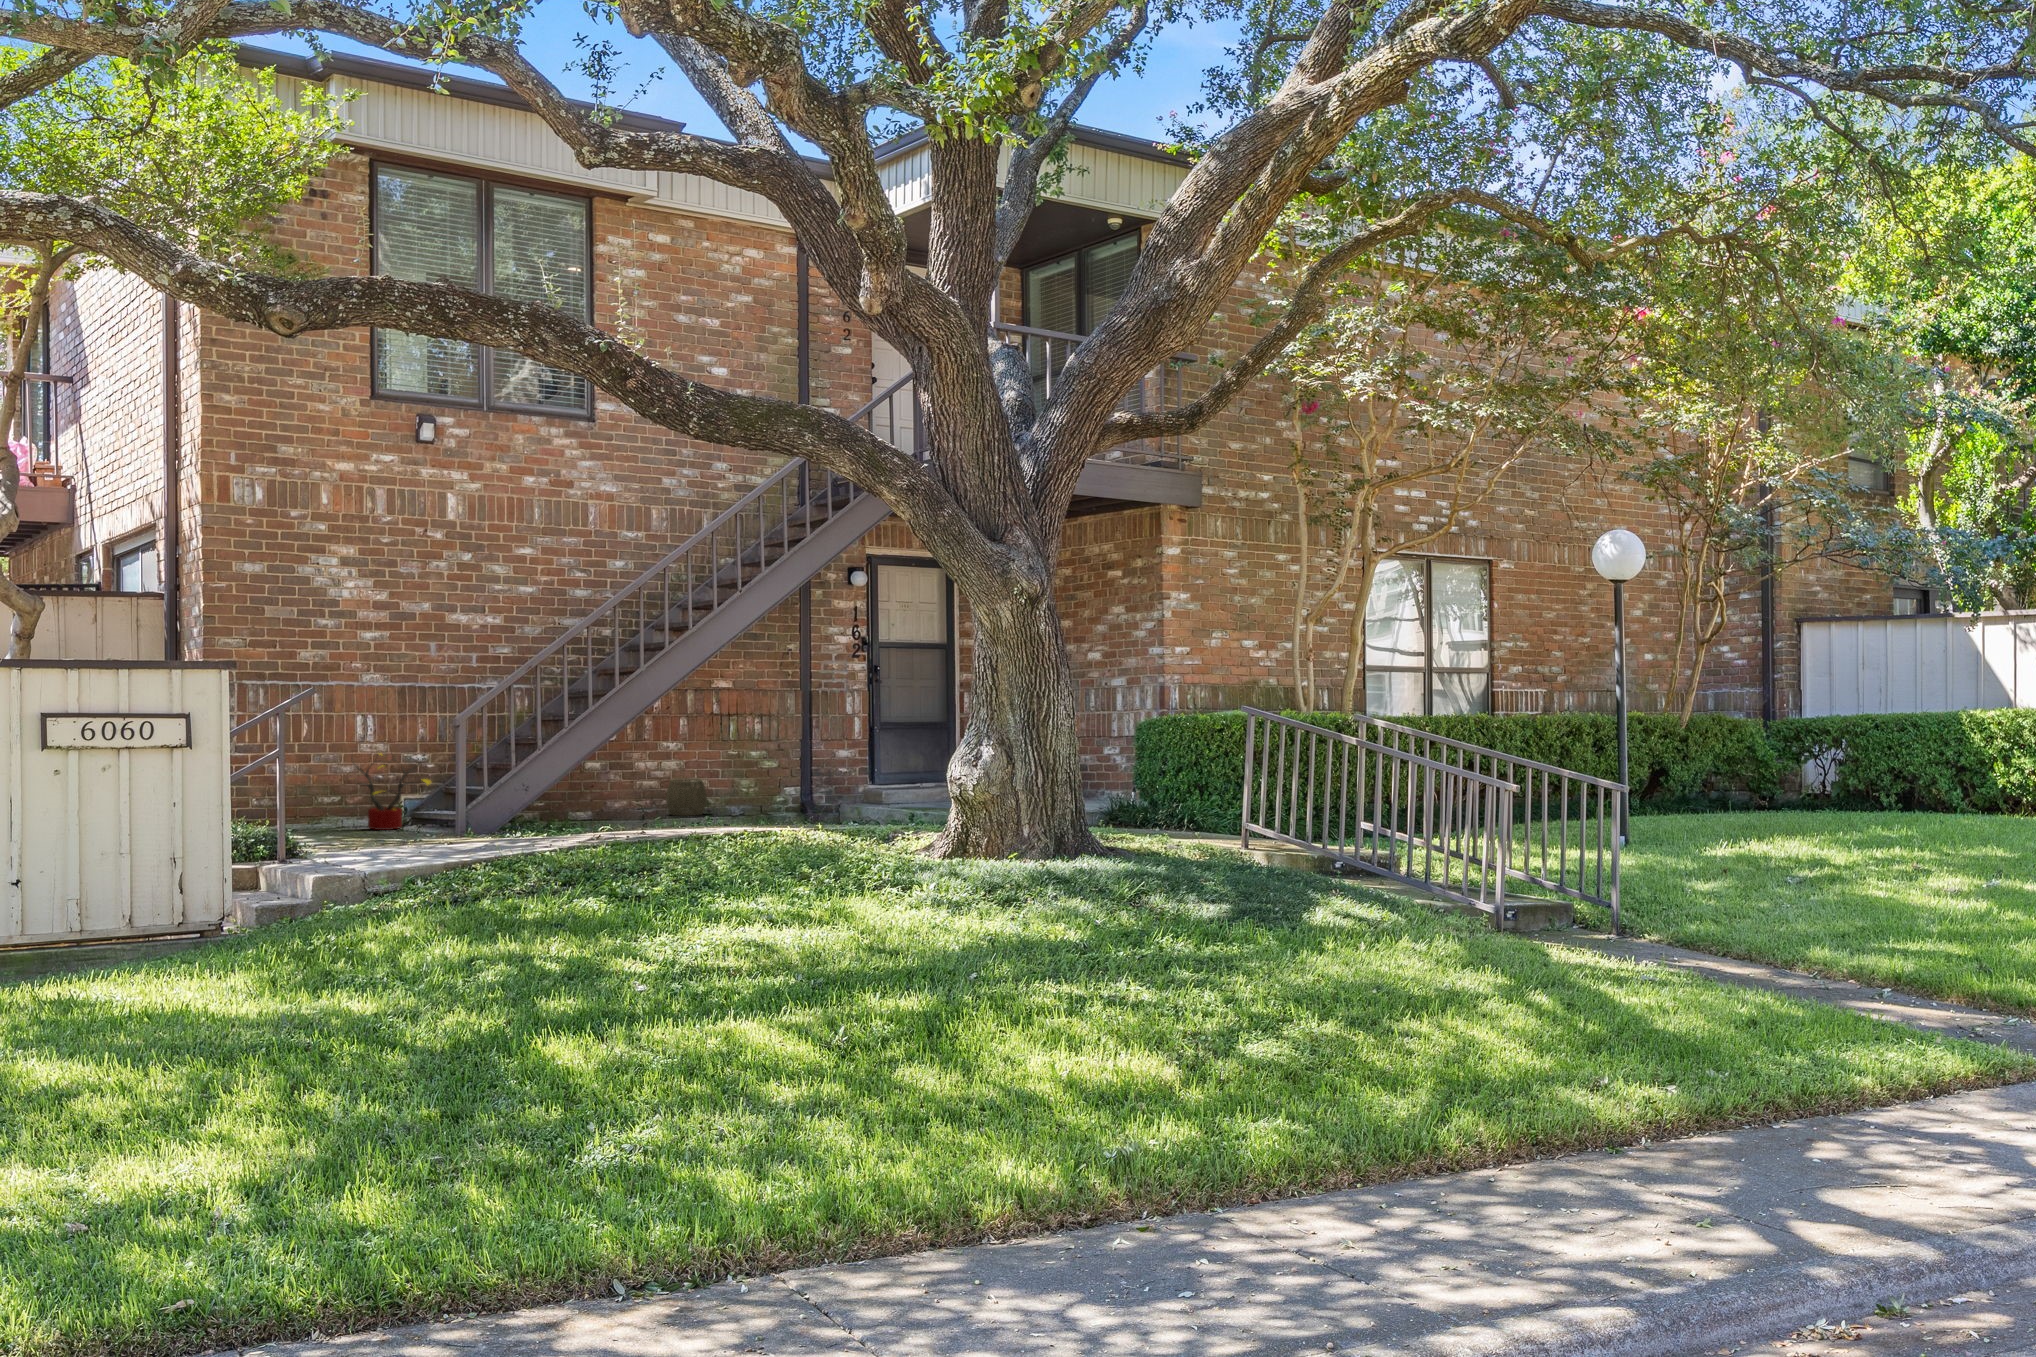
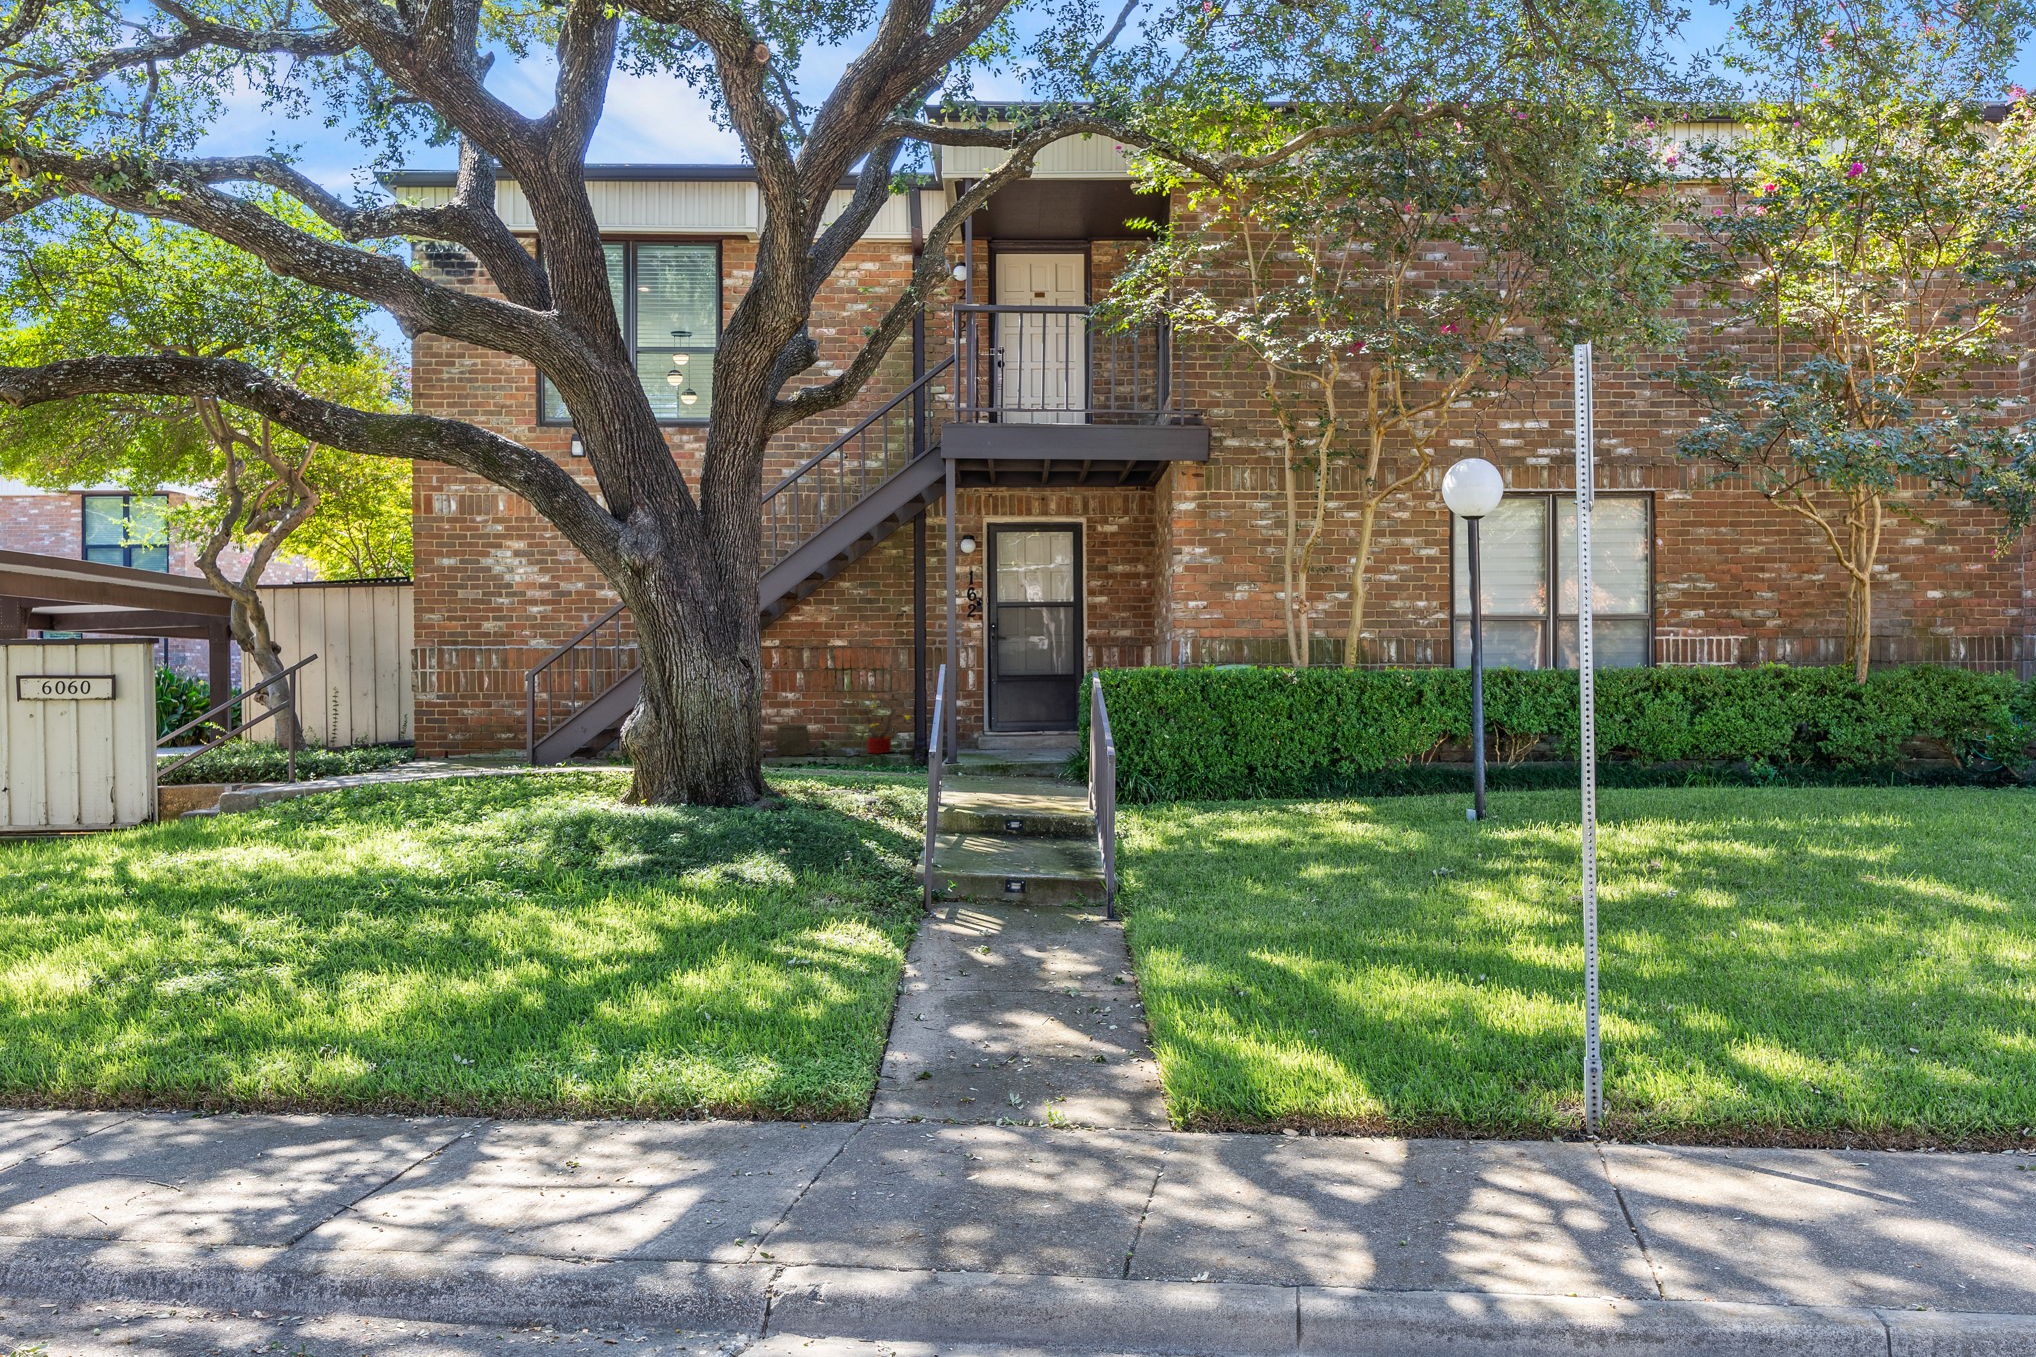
decorative plant: present [351,758,431,830] -> present [855,696,910,754]

